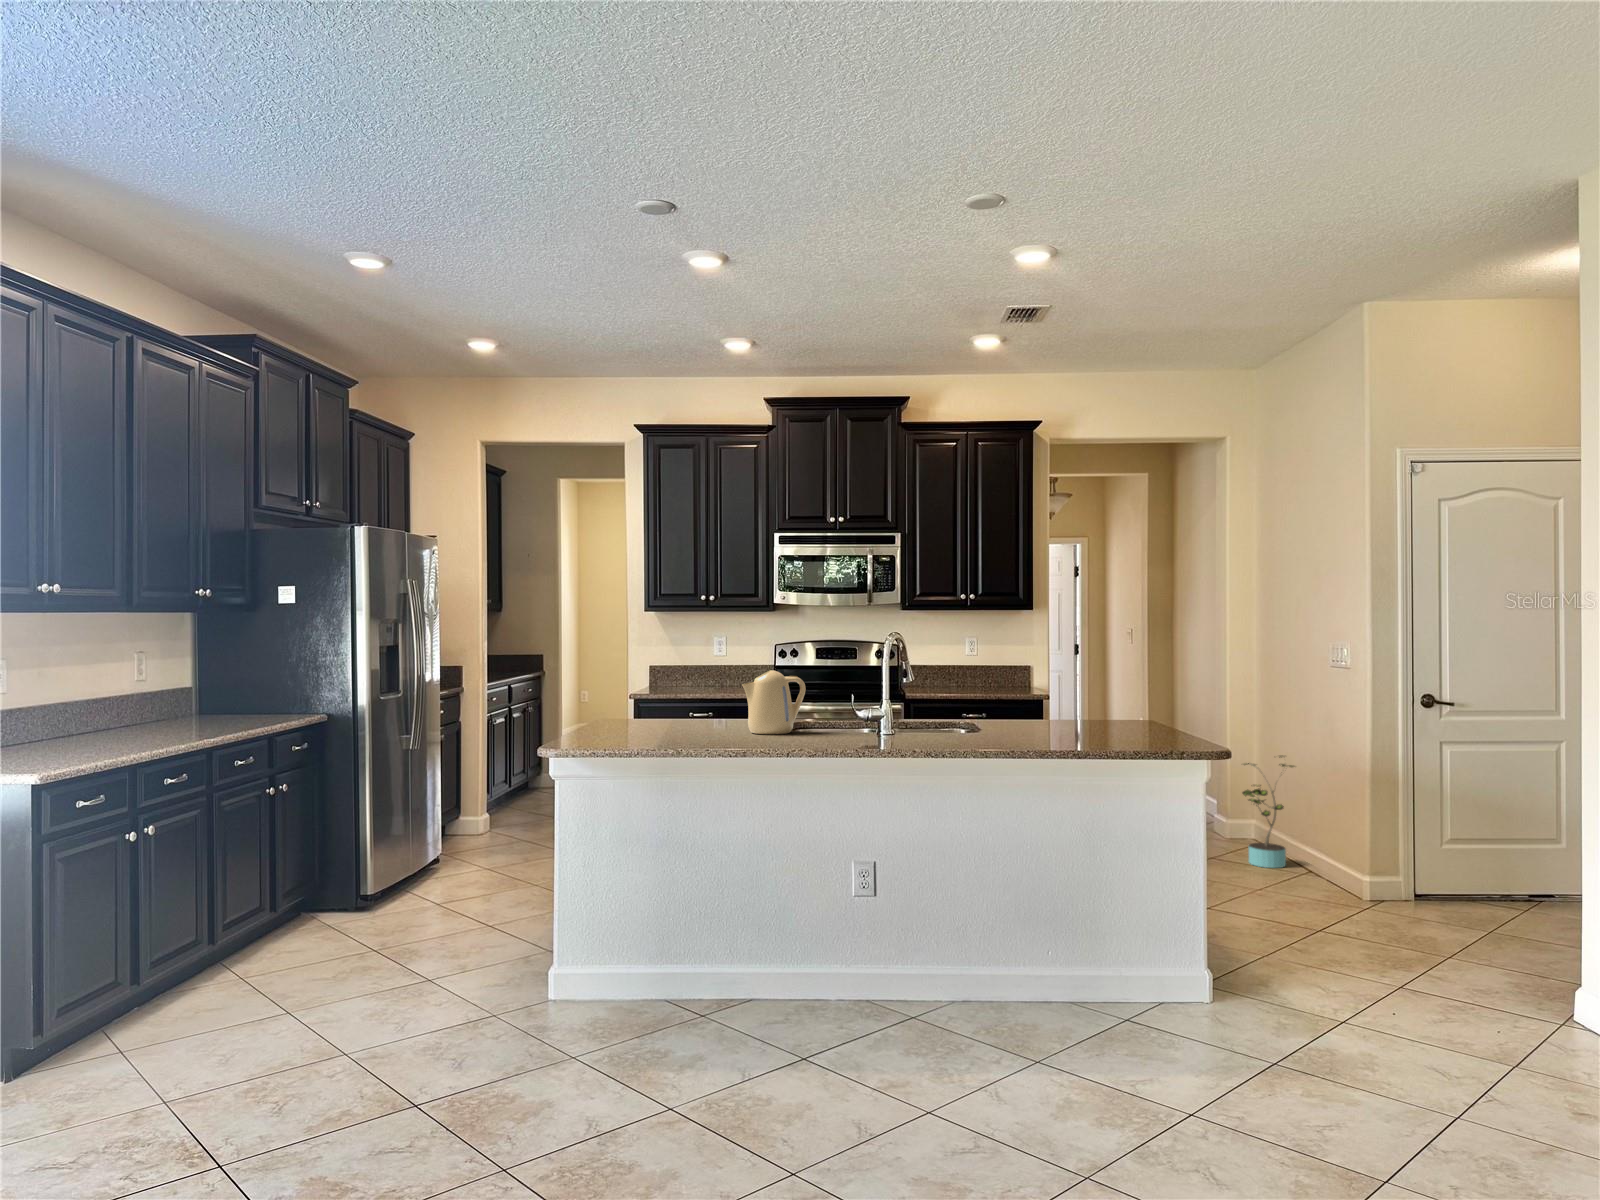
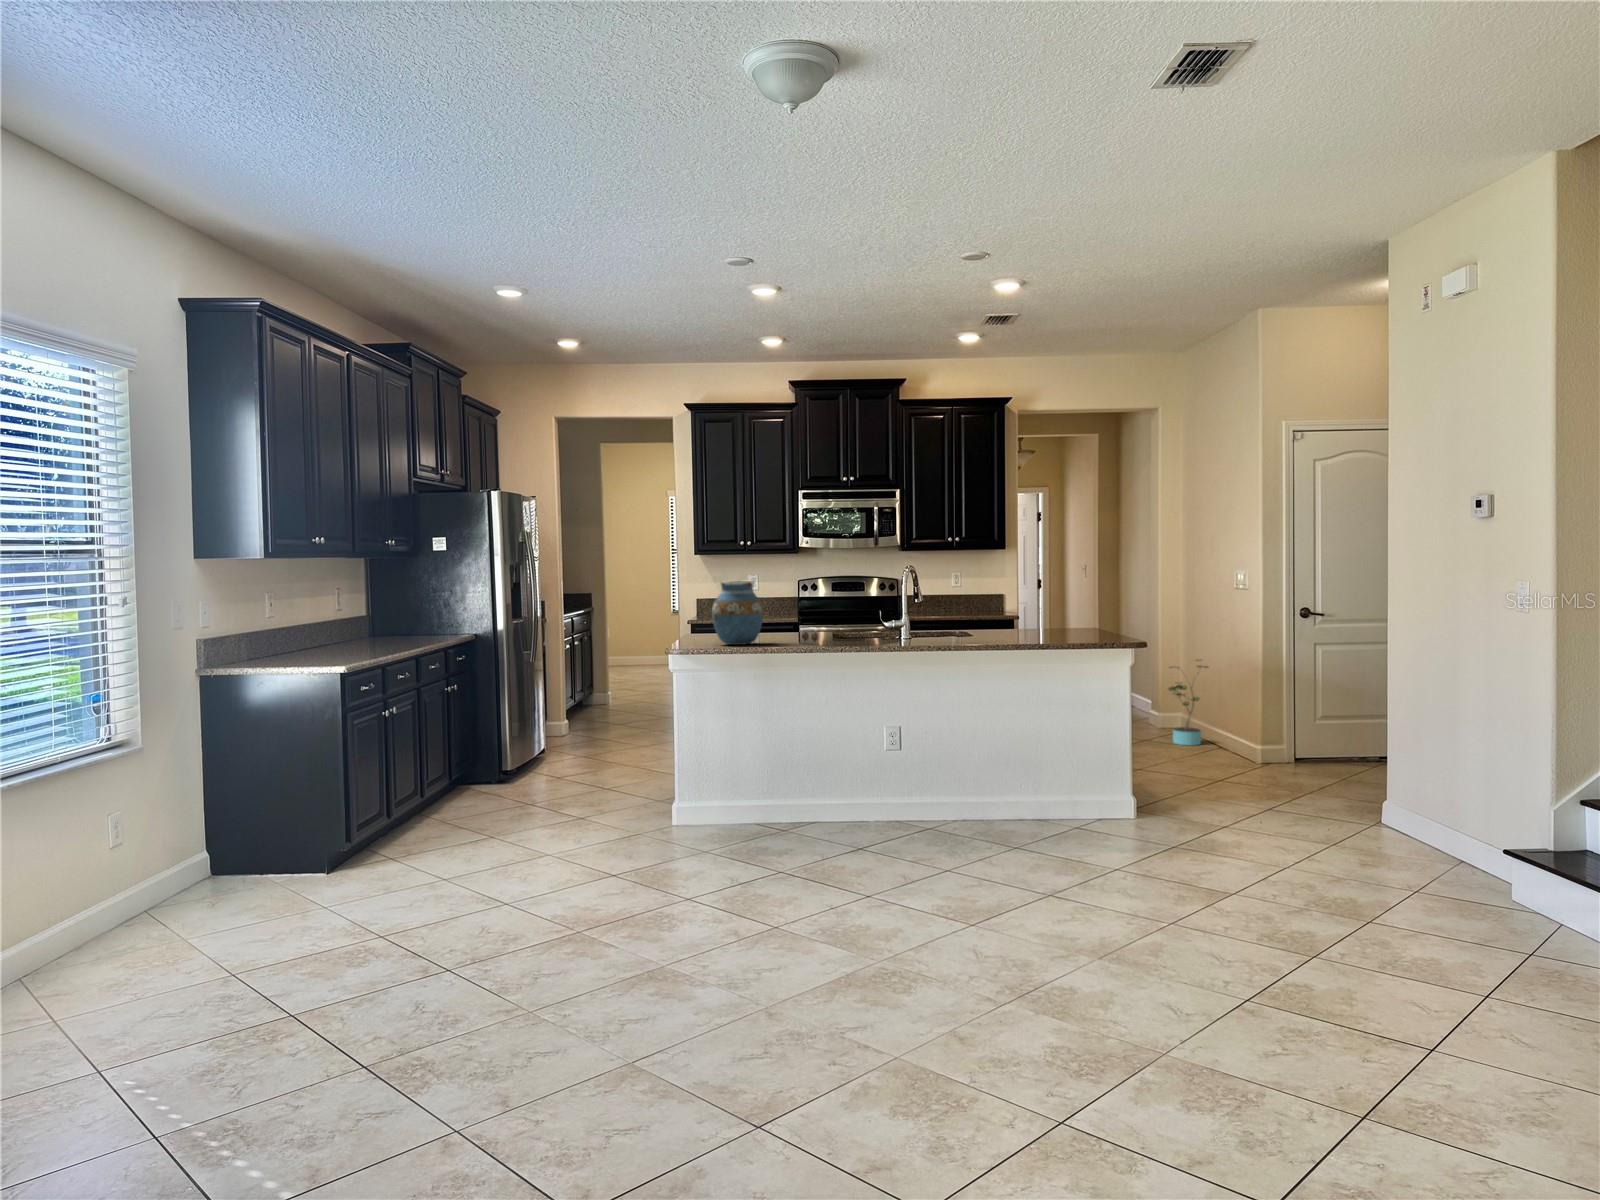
vase: none [617,652,689,742] -> present [712,581,763,645]
kettle: present [742,670,806,734] -> none [797,594,844,640]

